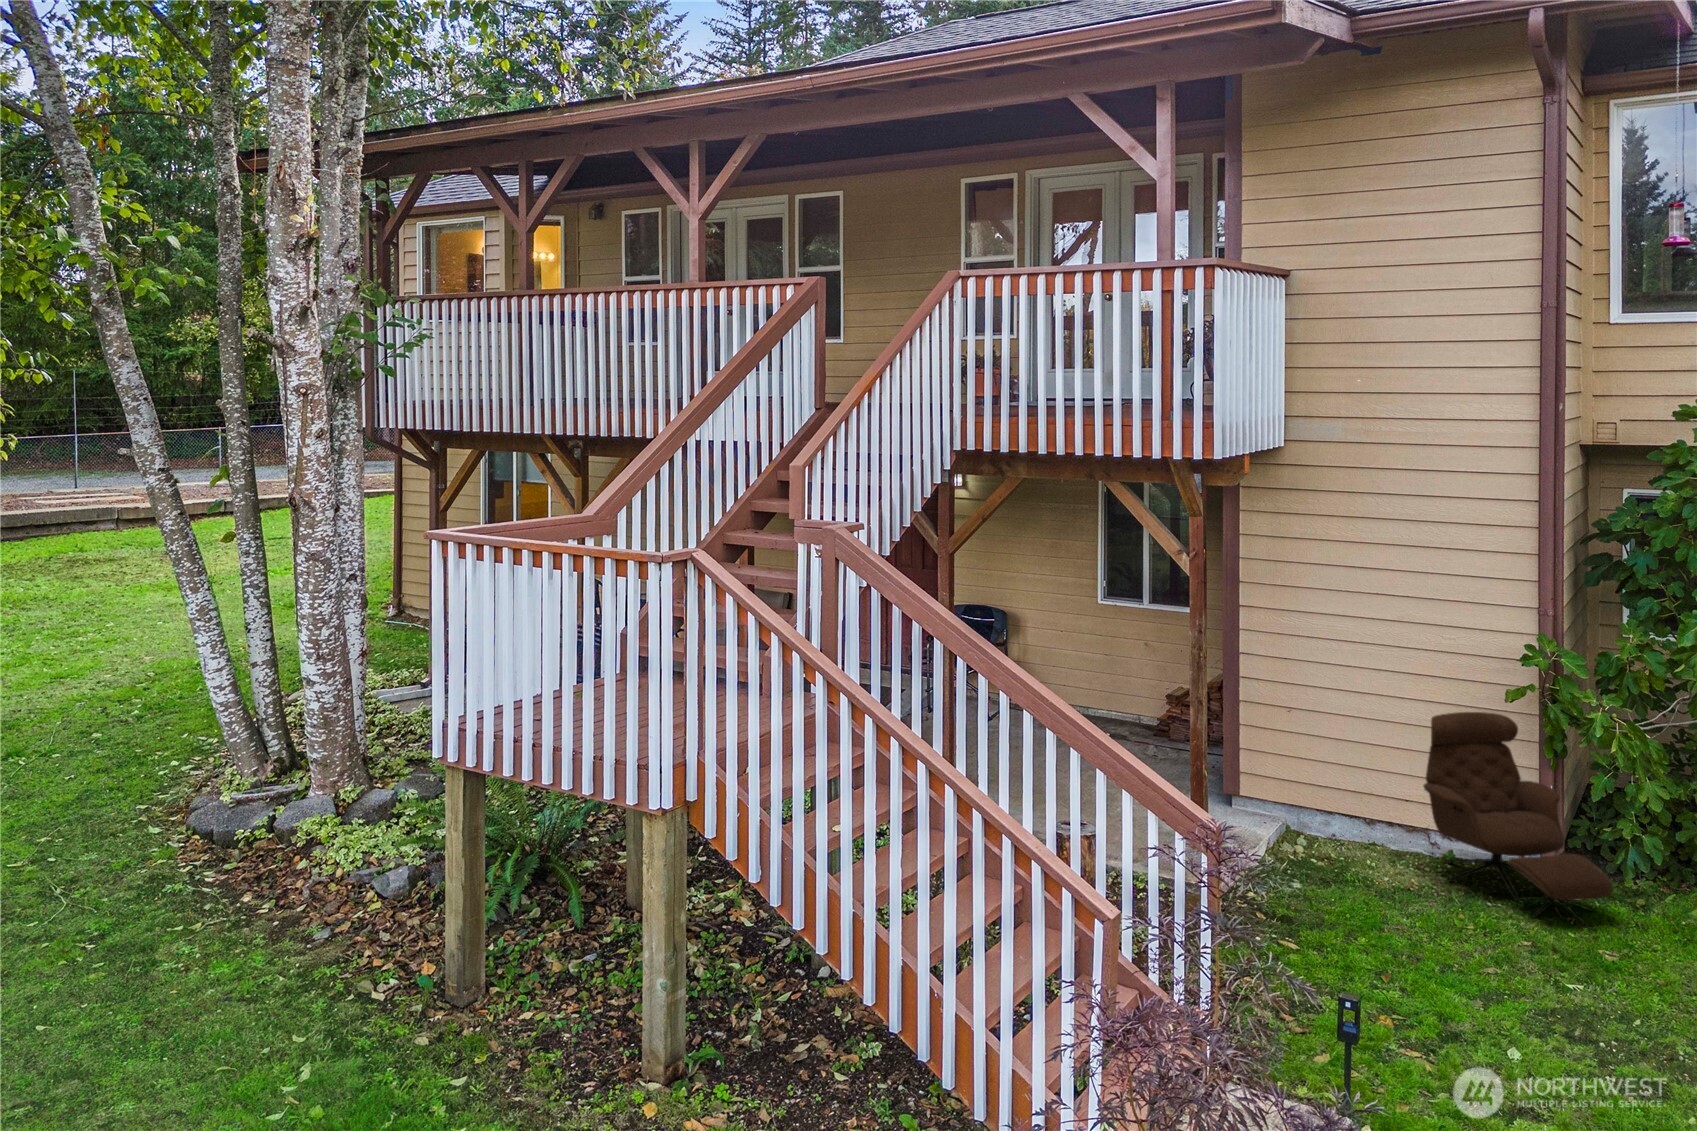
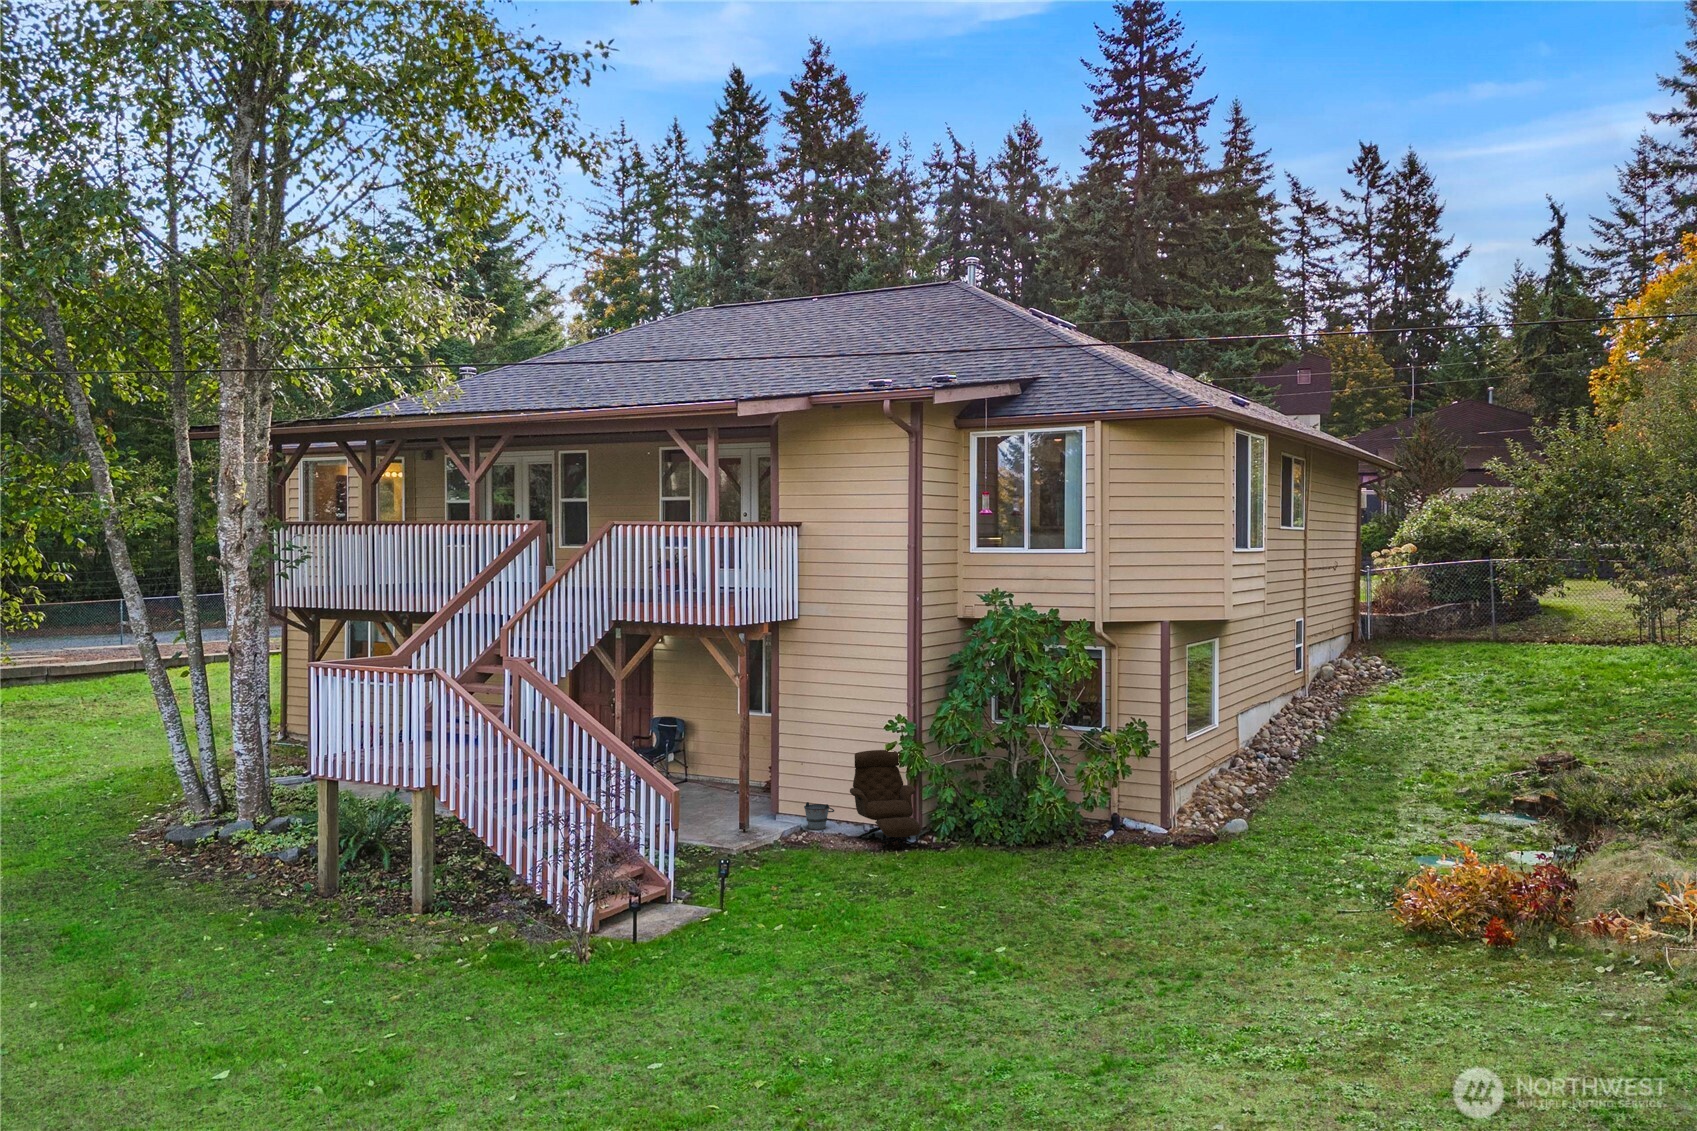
bucket: none [1310,797,1367,850] -> present [804,802,834,829]

